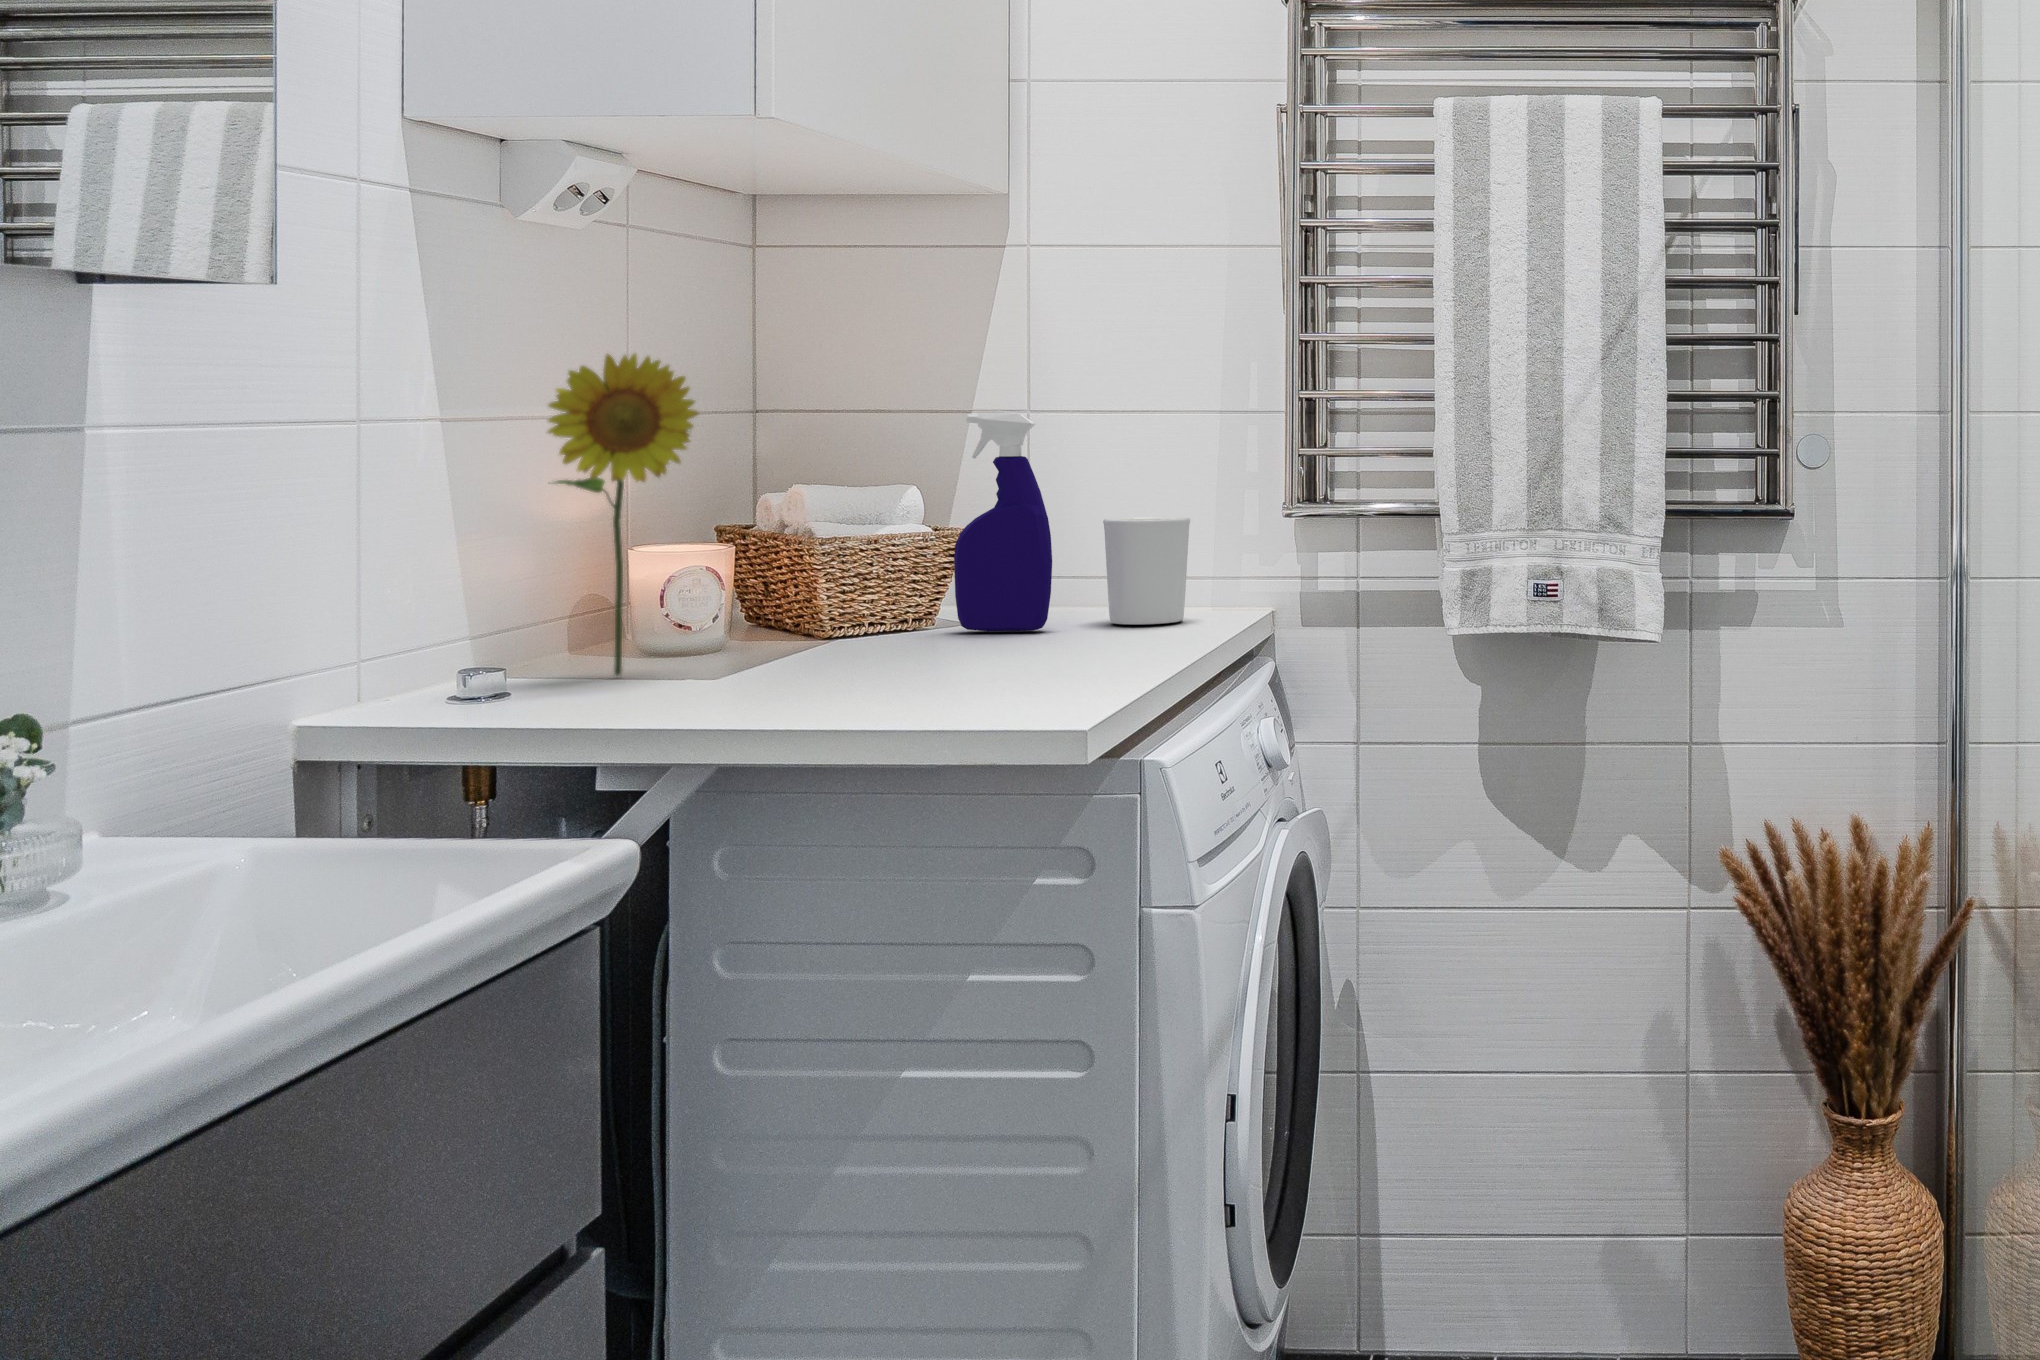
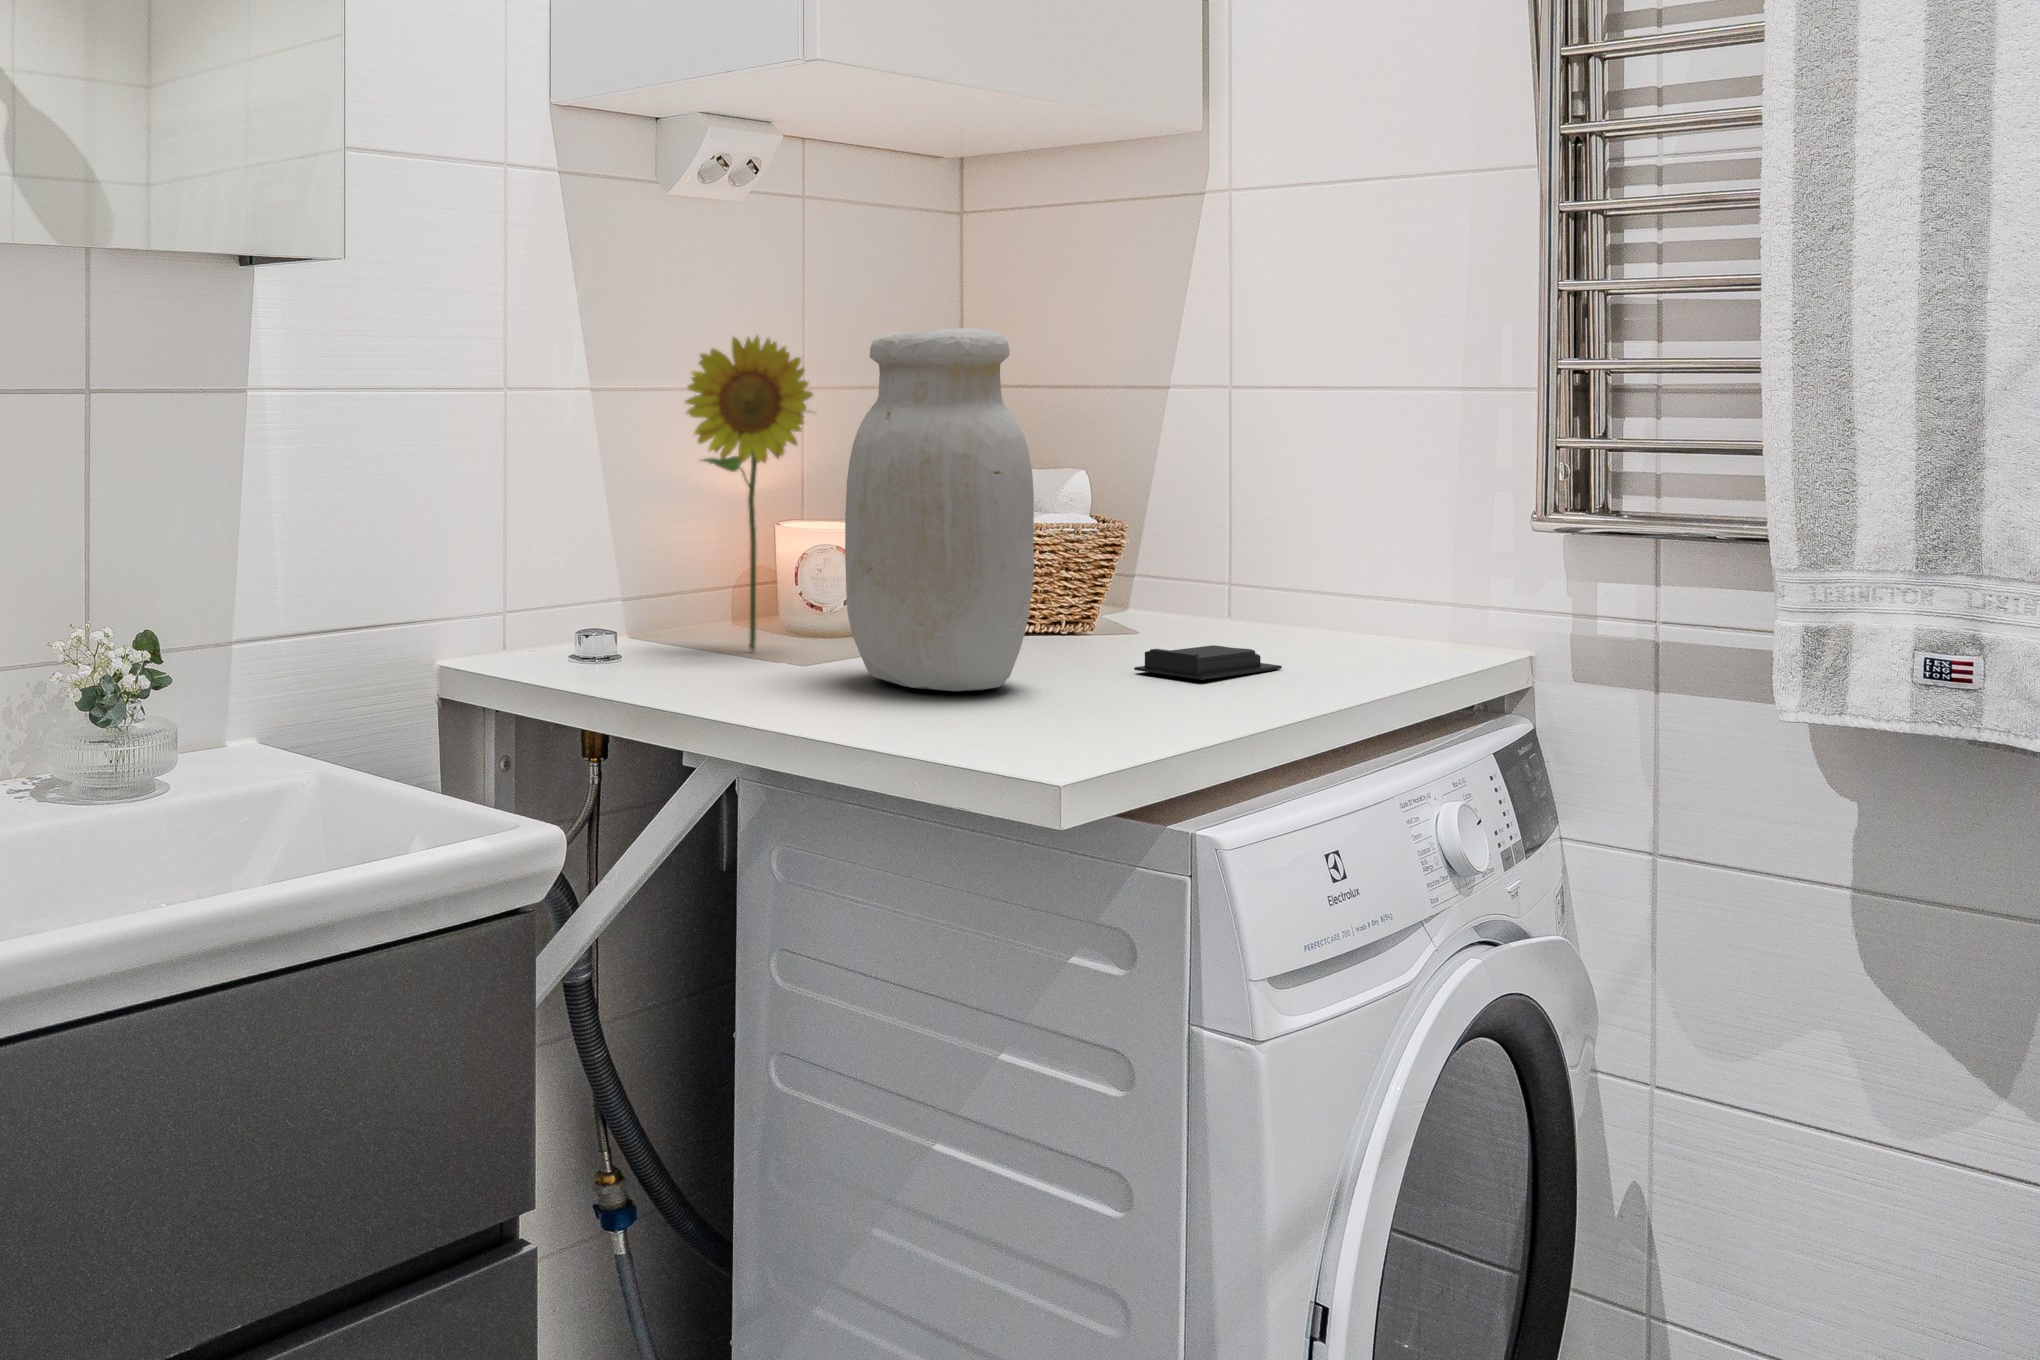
jar: none [764,351,952,682] -> present [845,328,1034,691]
spray bottle: present [954,413,1052,631] -> none [1107,391,1212,645]
candle holder: present [1103,517,1190,625] -> none [1281,519,1393,653]
soap bar: none [1016,625,1126,650] -> present [1134,645,1282,680]

